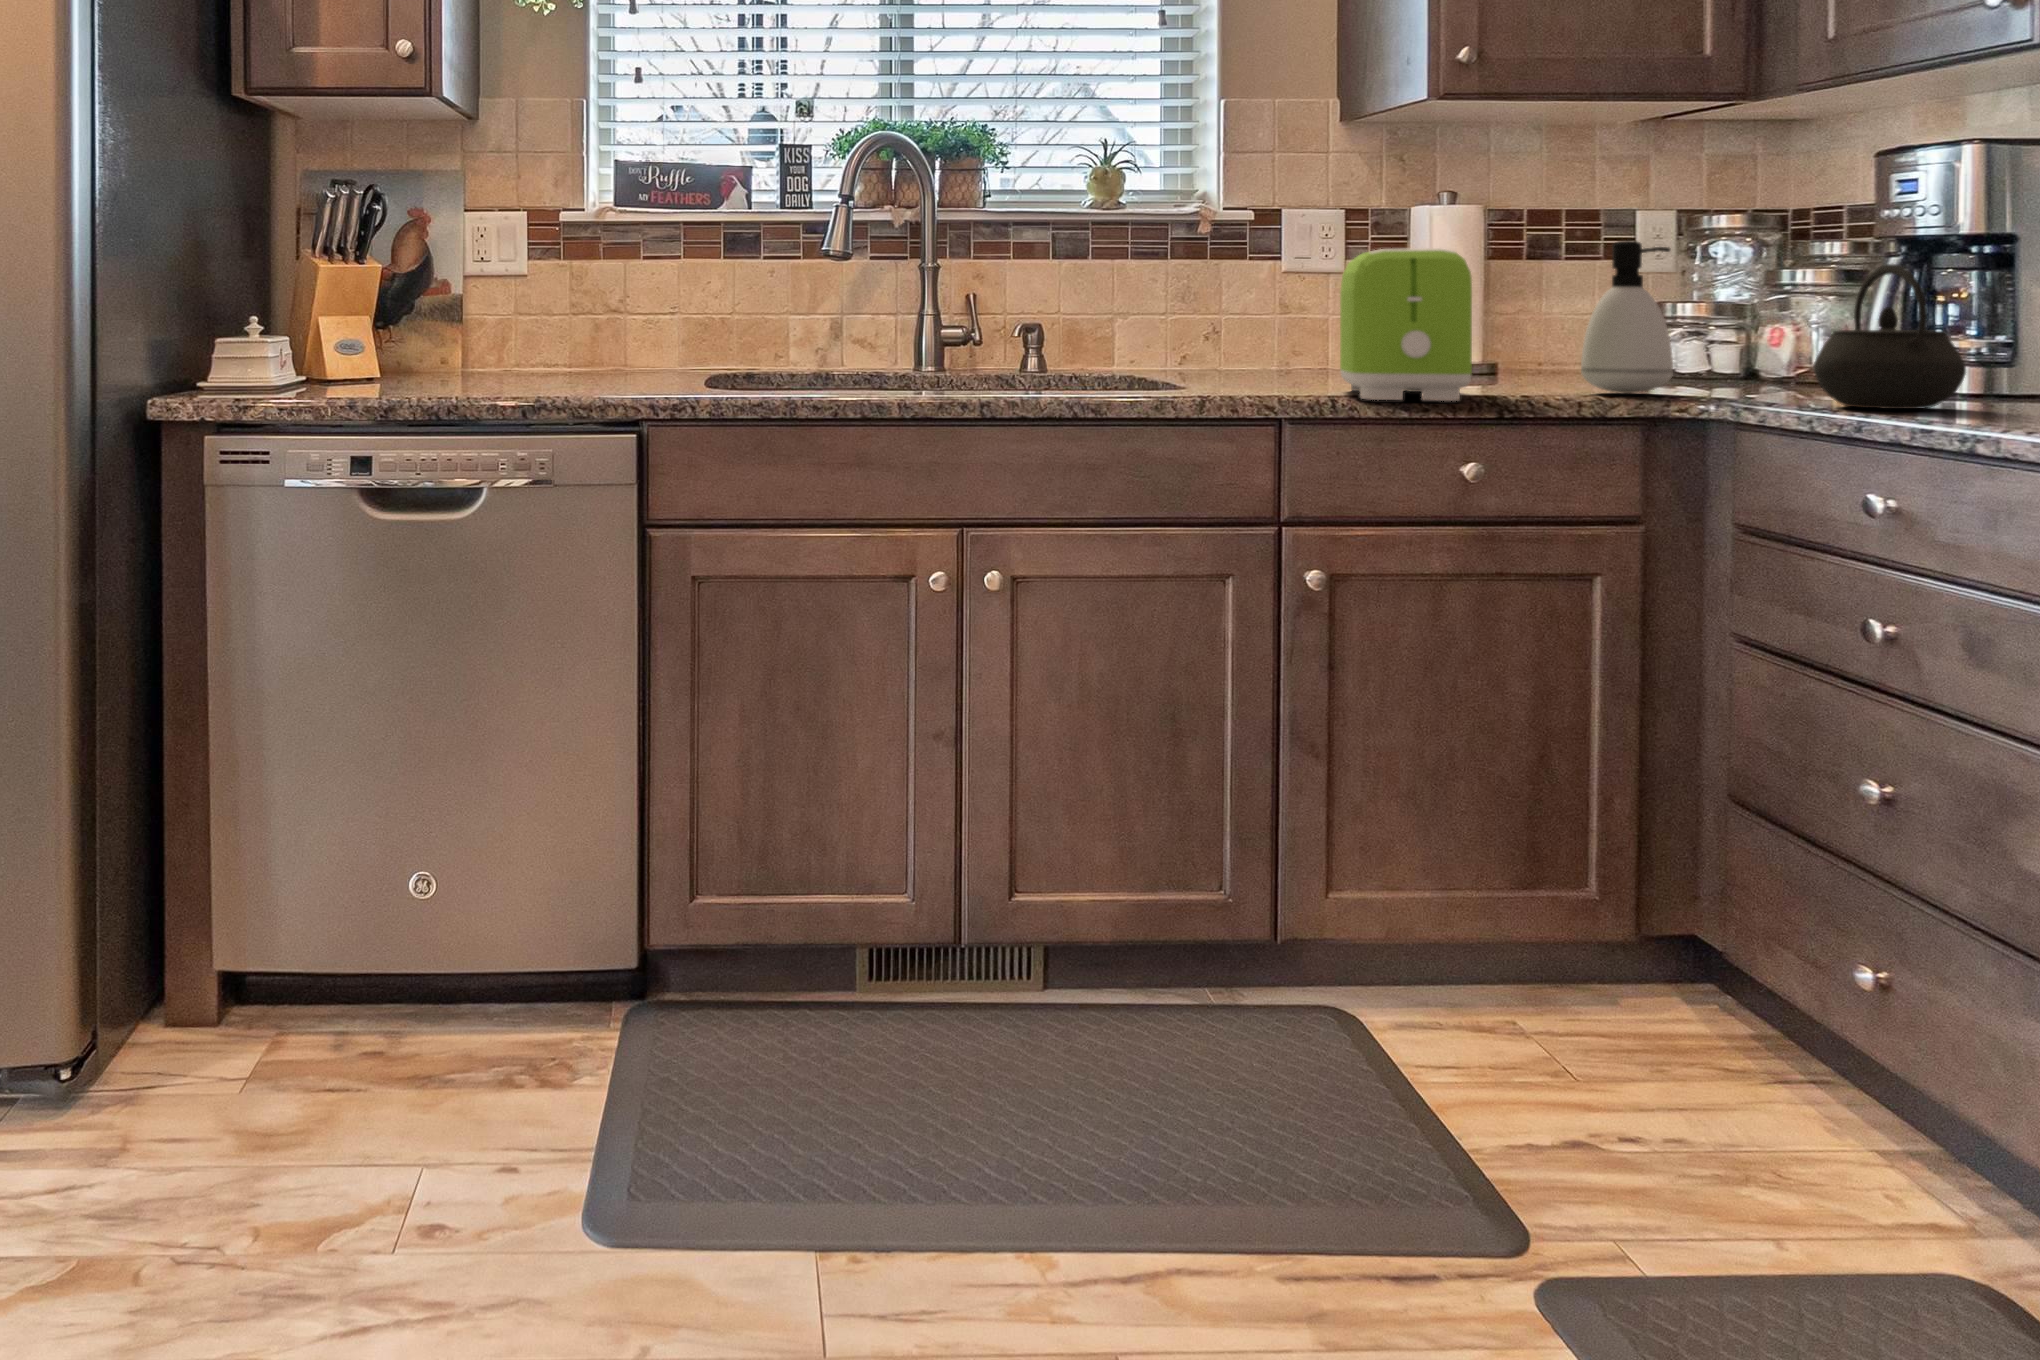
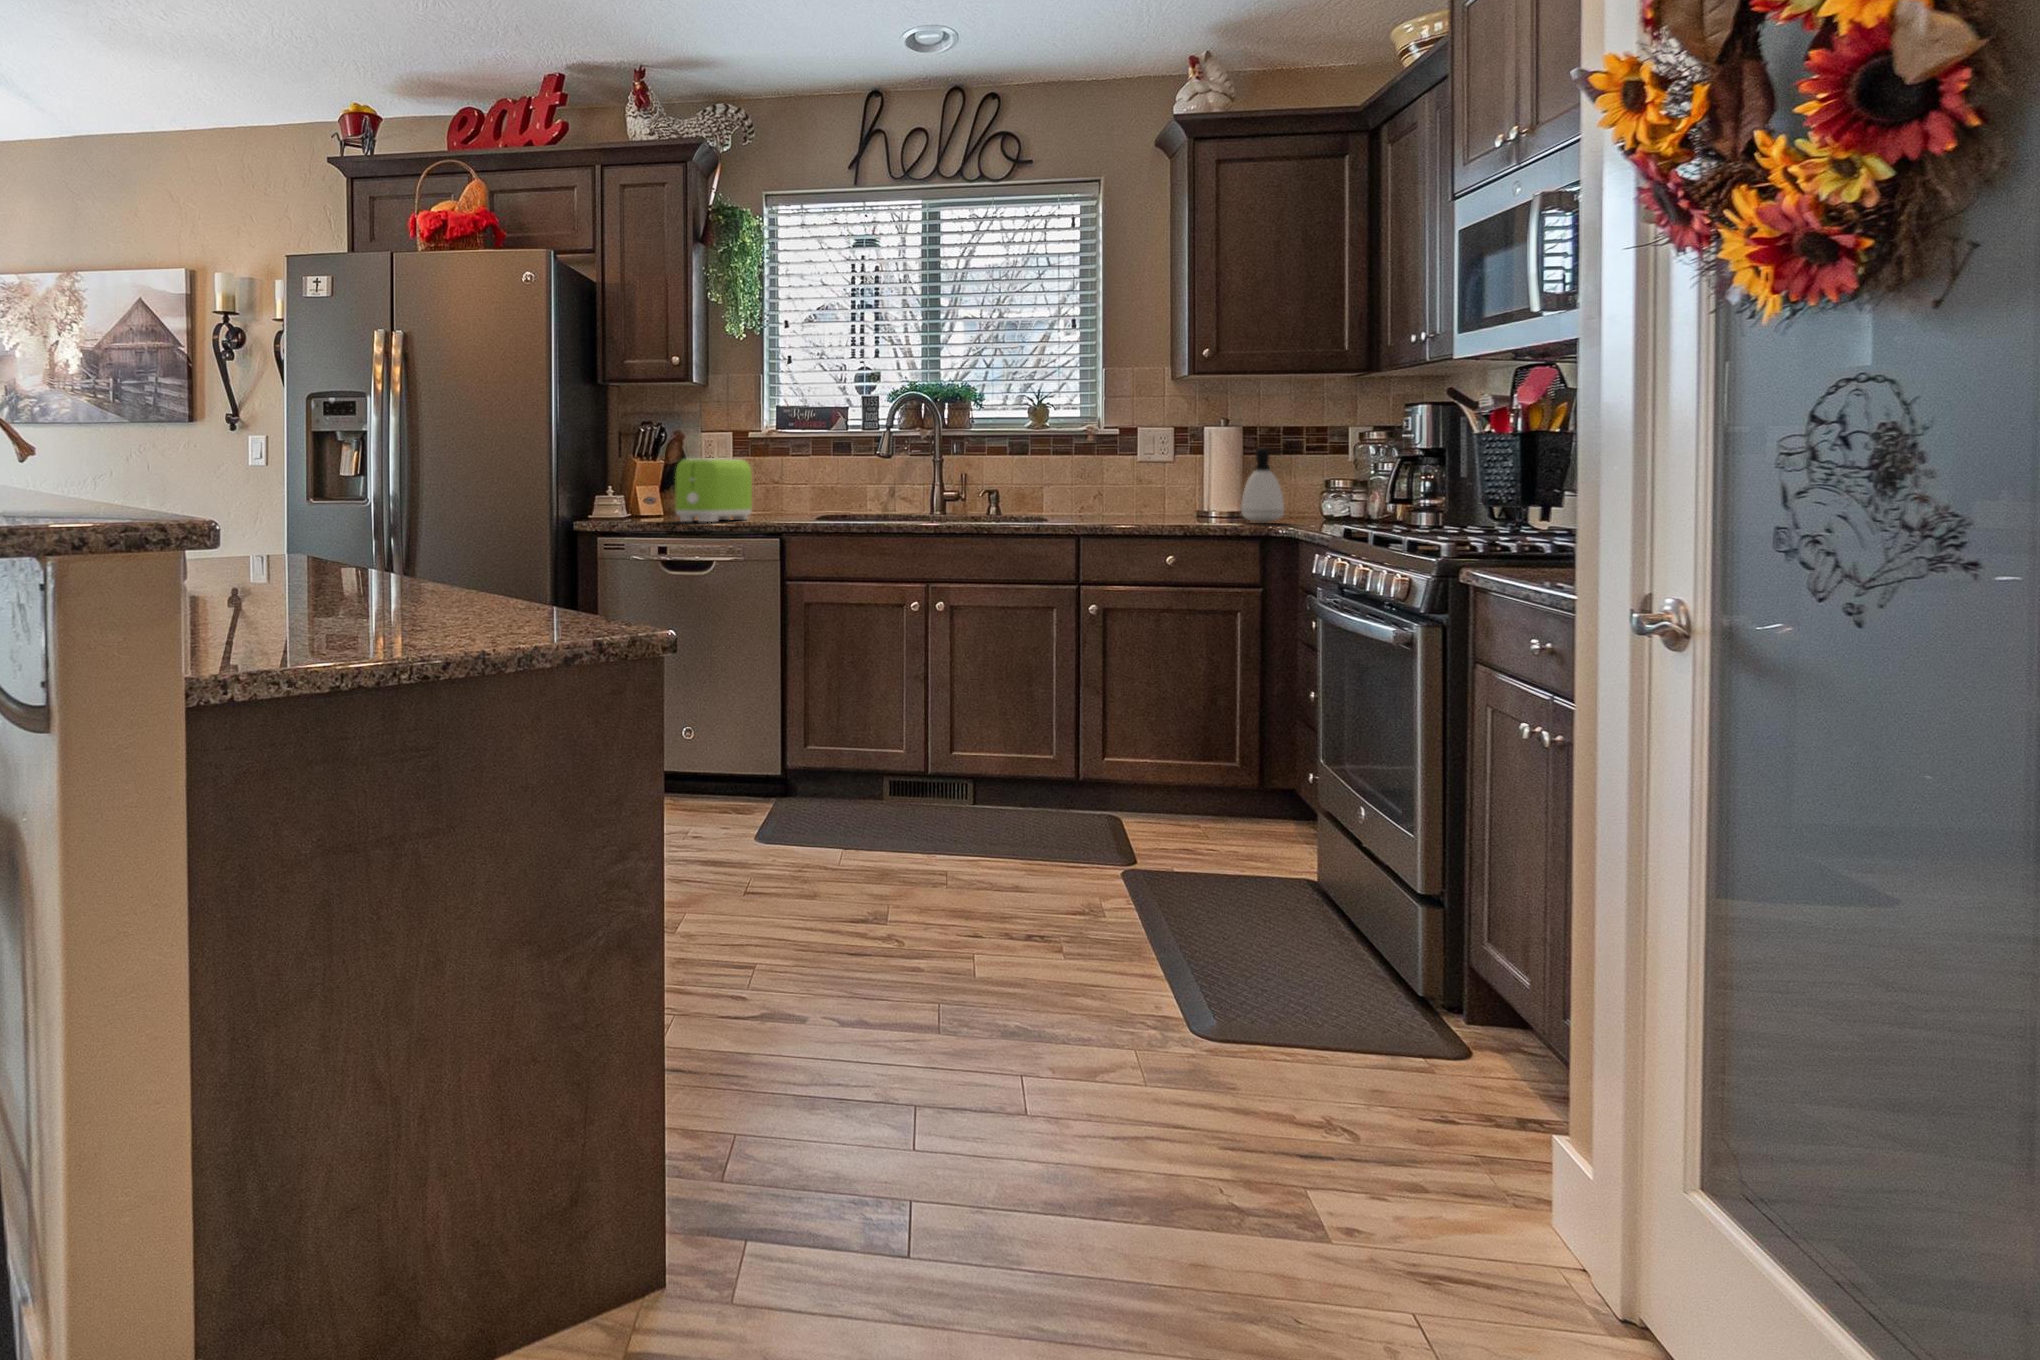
toaster: present [1340,248,1472,401] -> present [675,458,752,522]
kettle: present [1813,264,1966,409] -> none [1317,461,1381,527]

